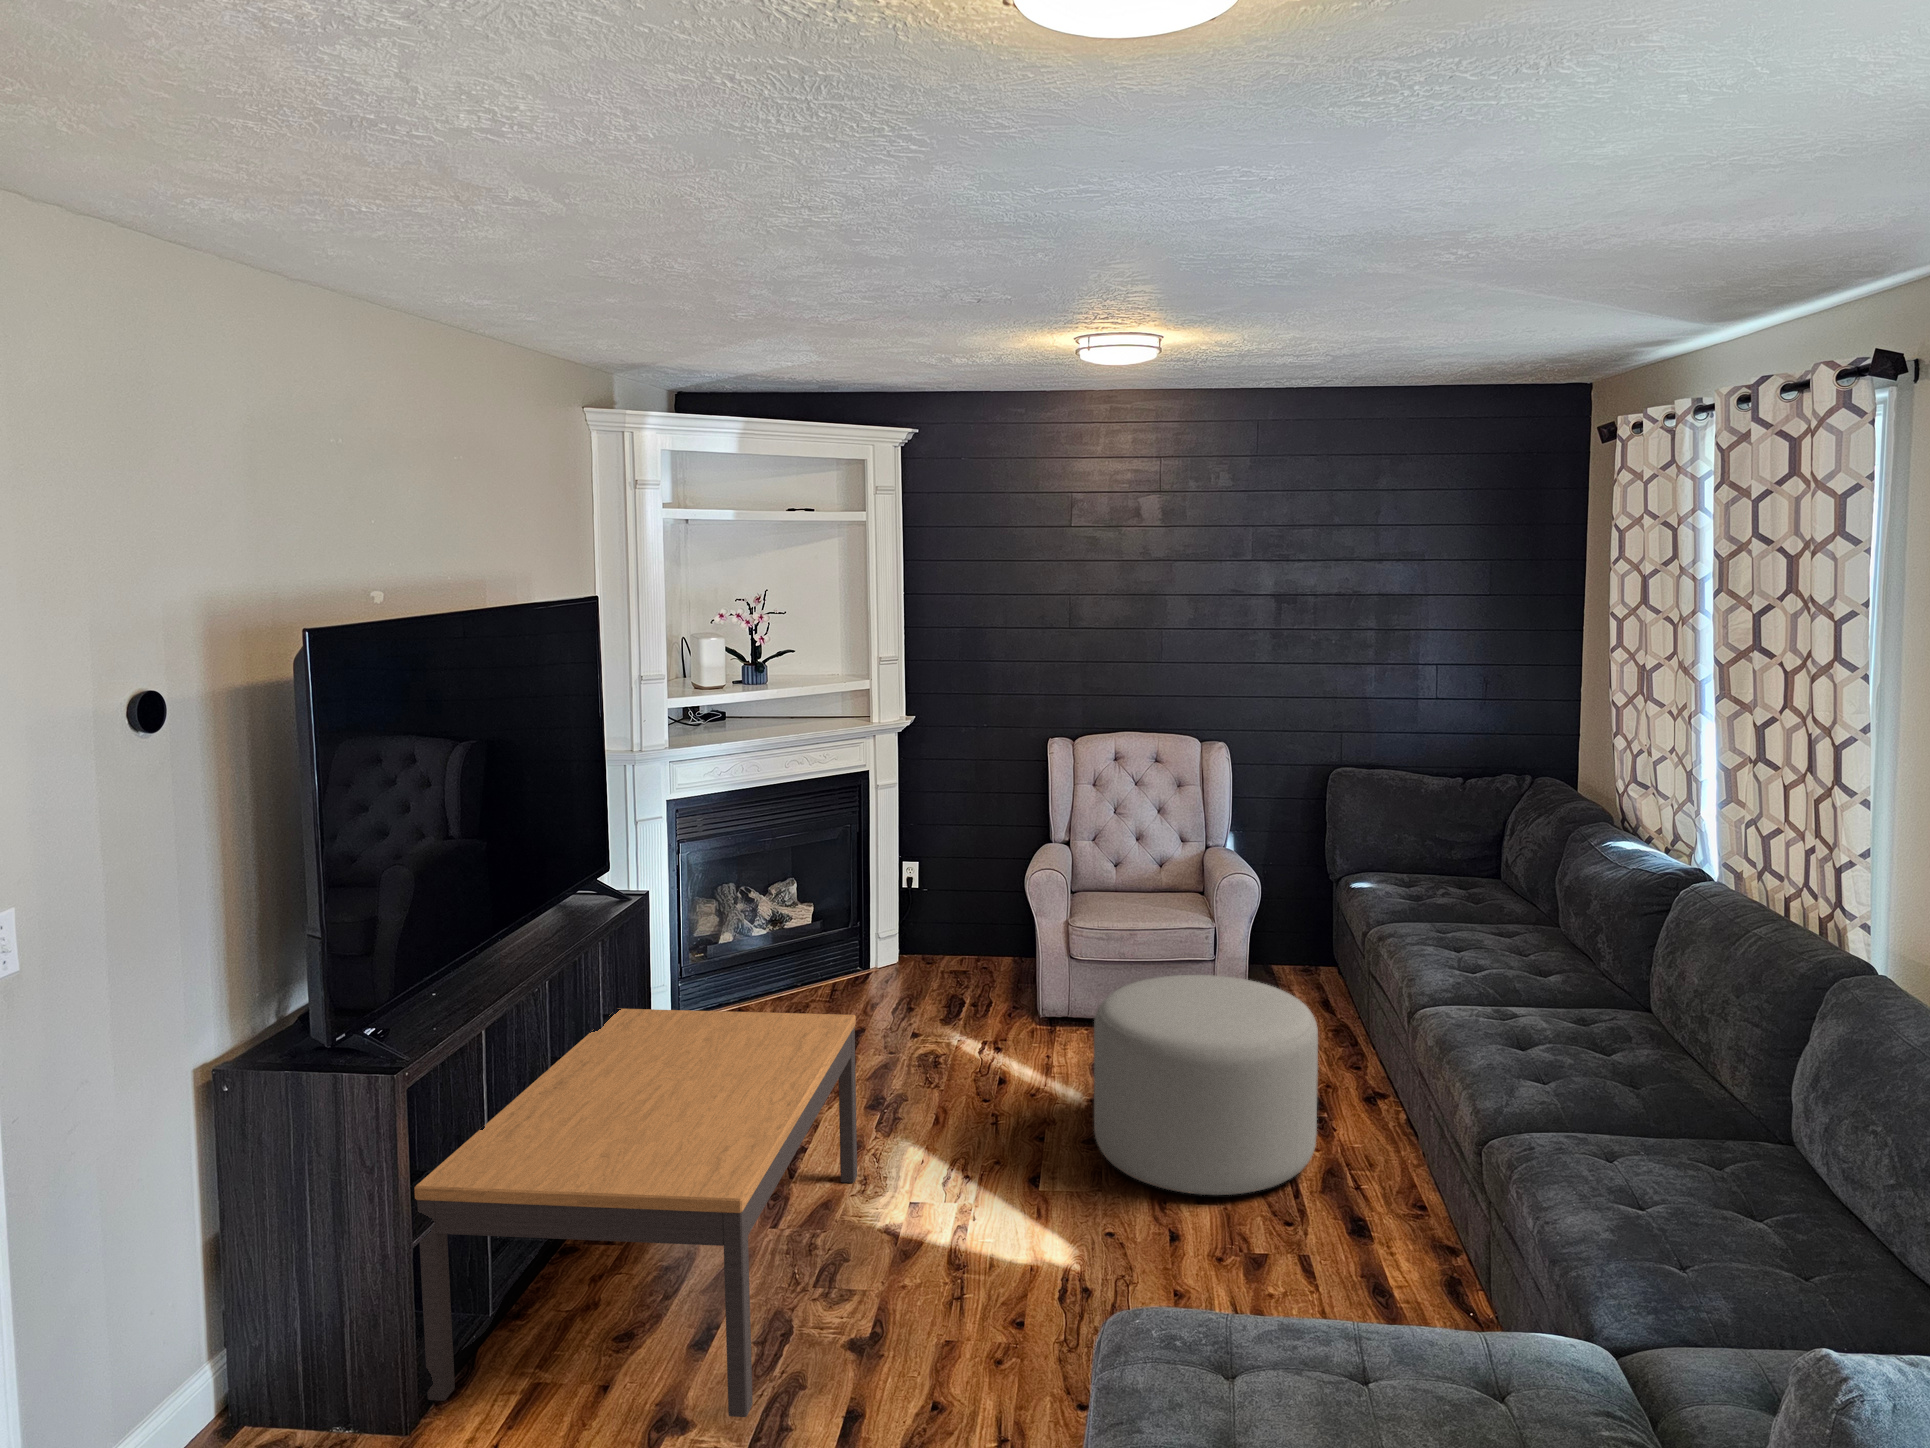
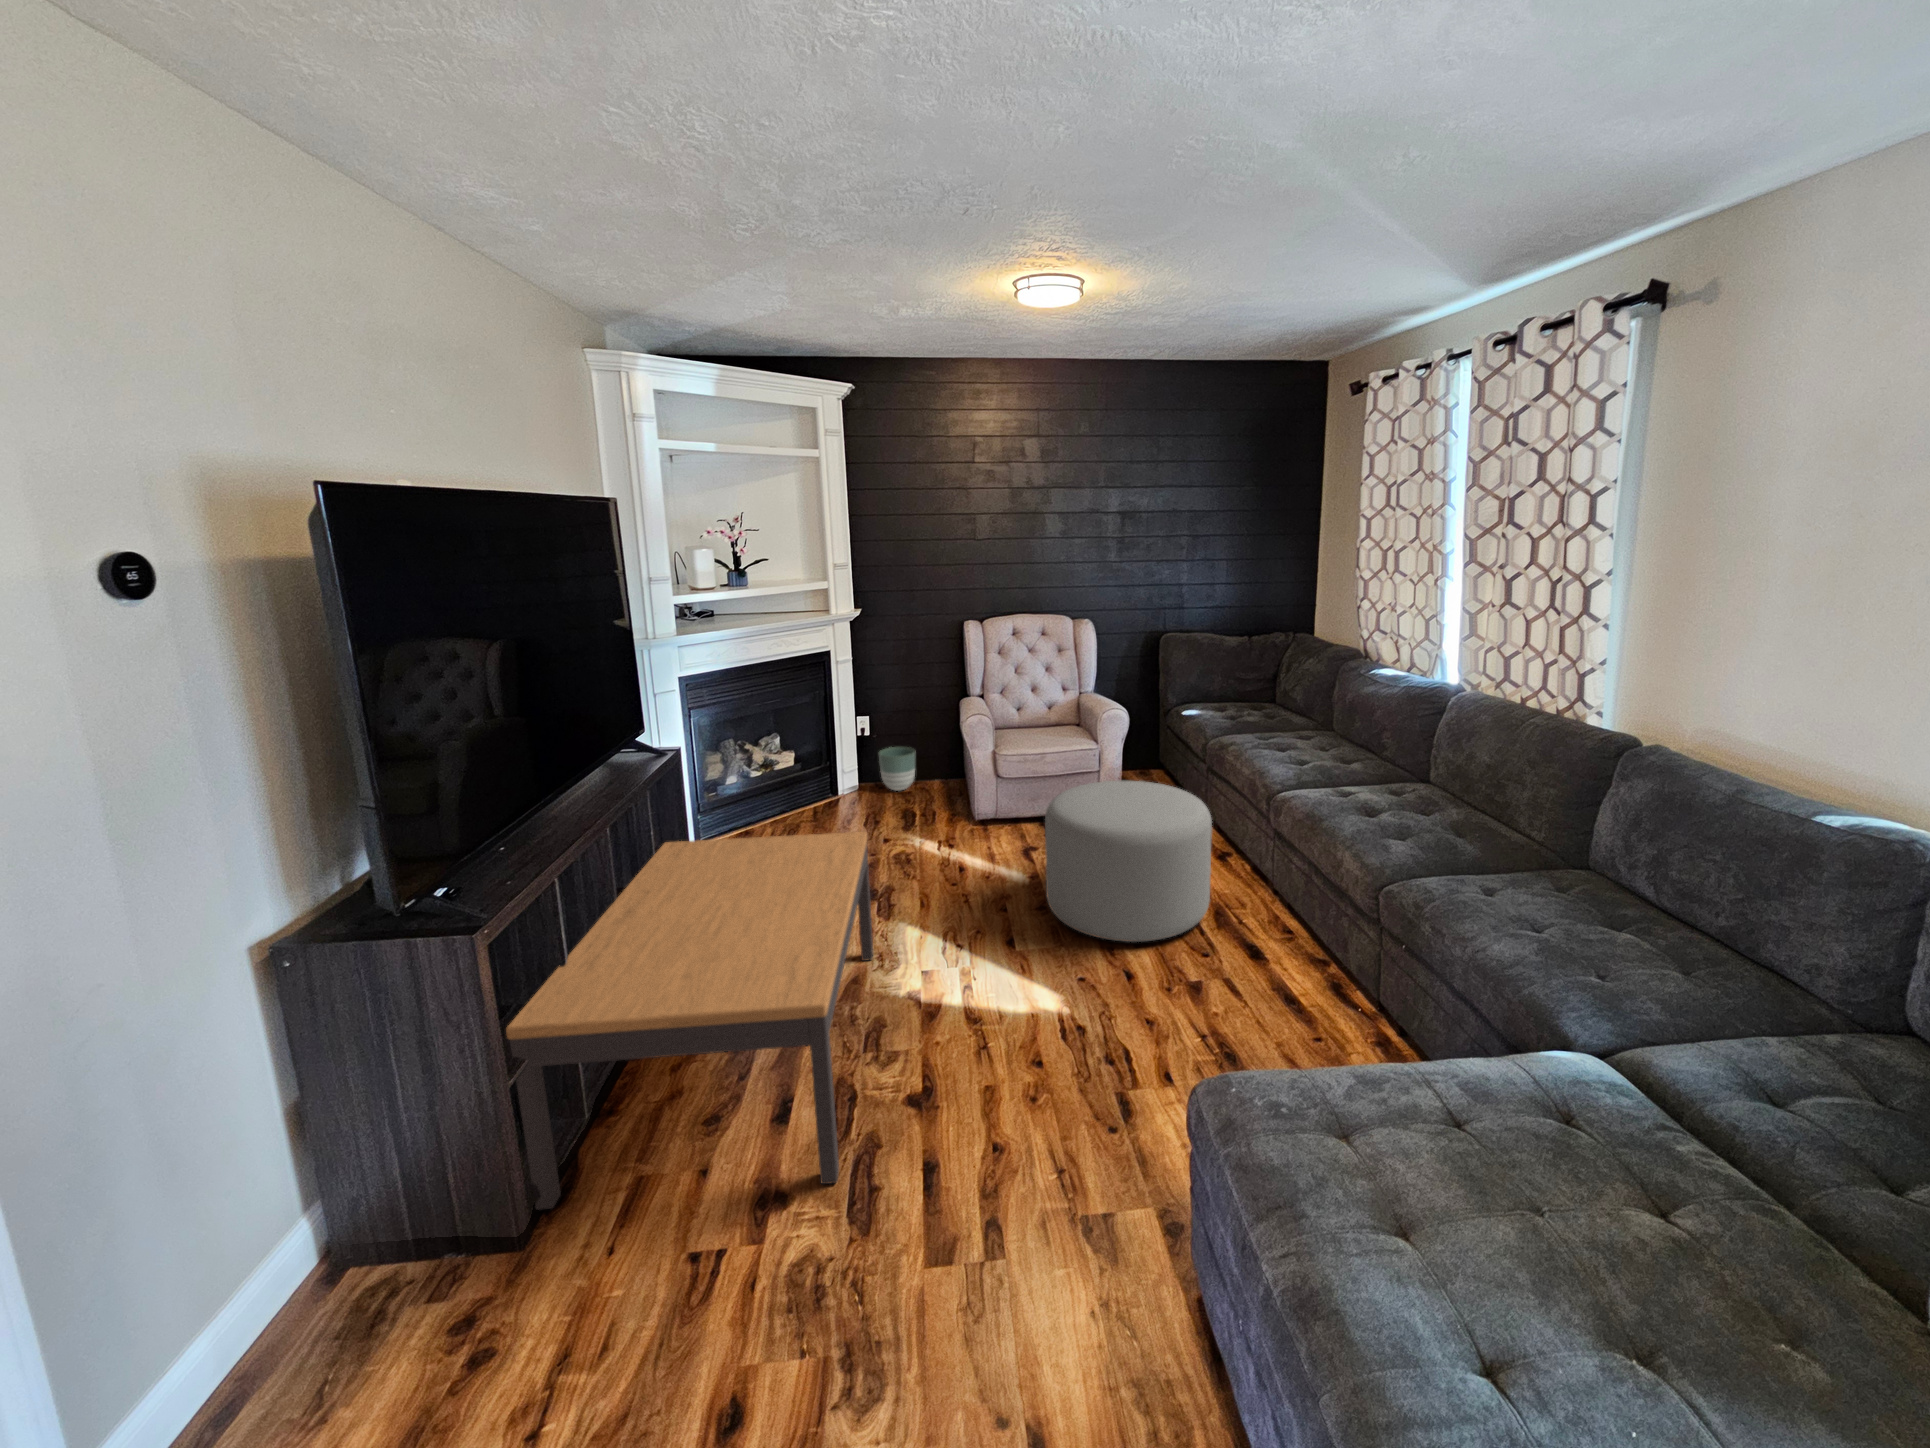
planter: none [925,909,976,970] -> present [879,747,915,791]

